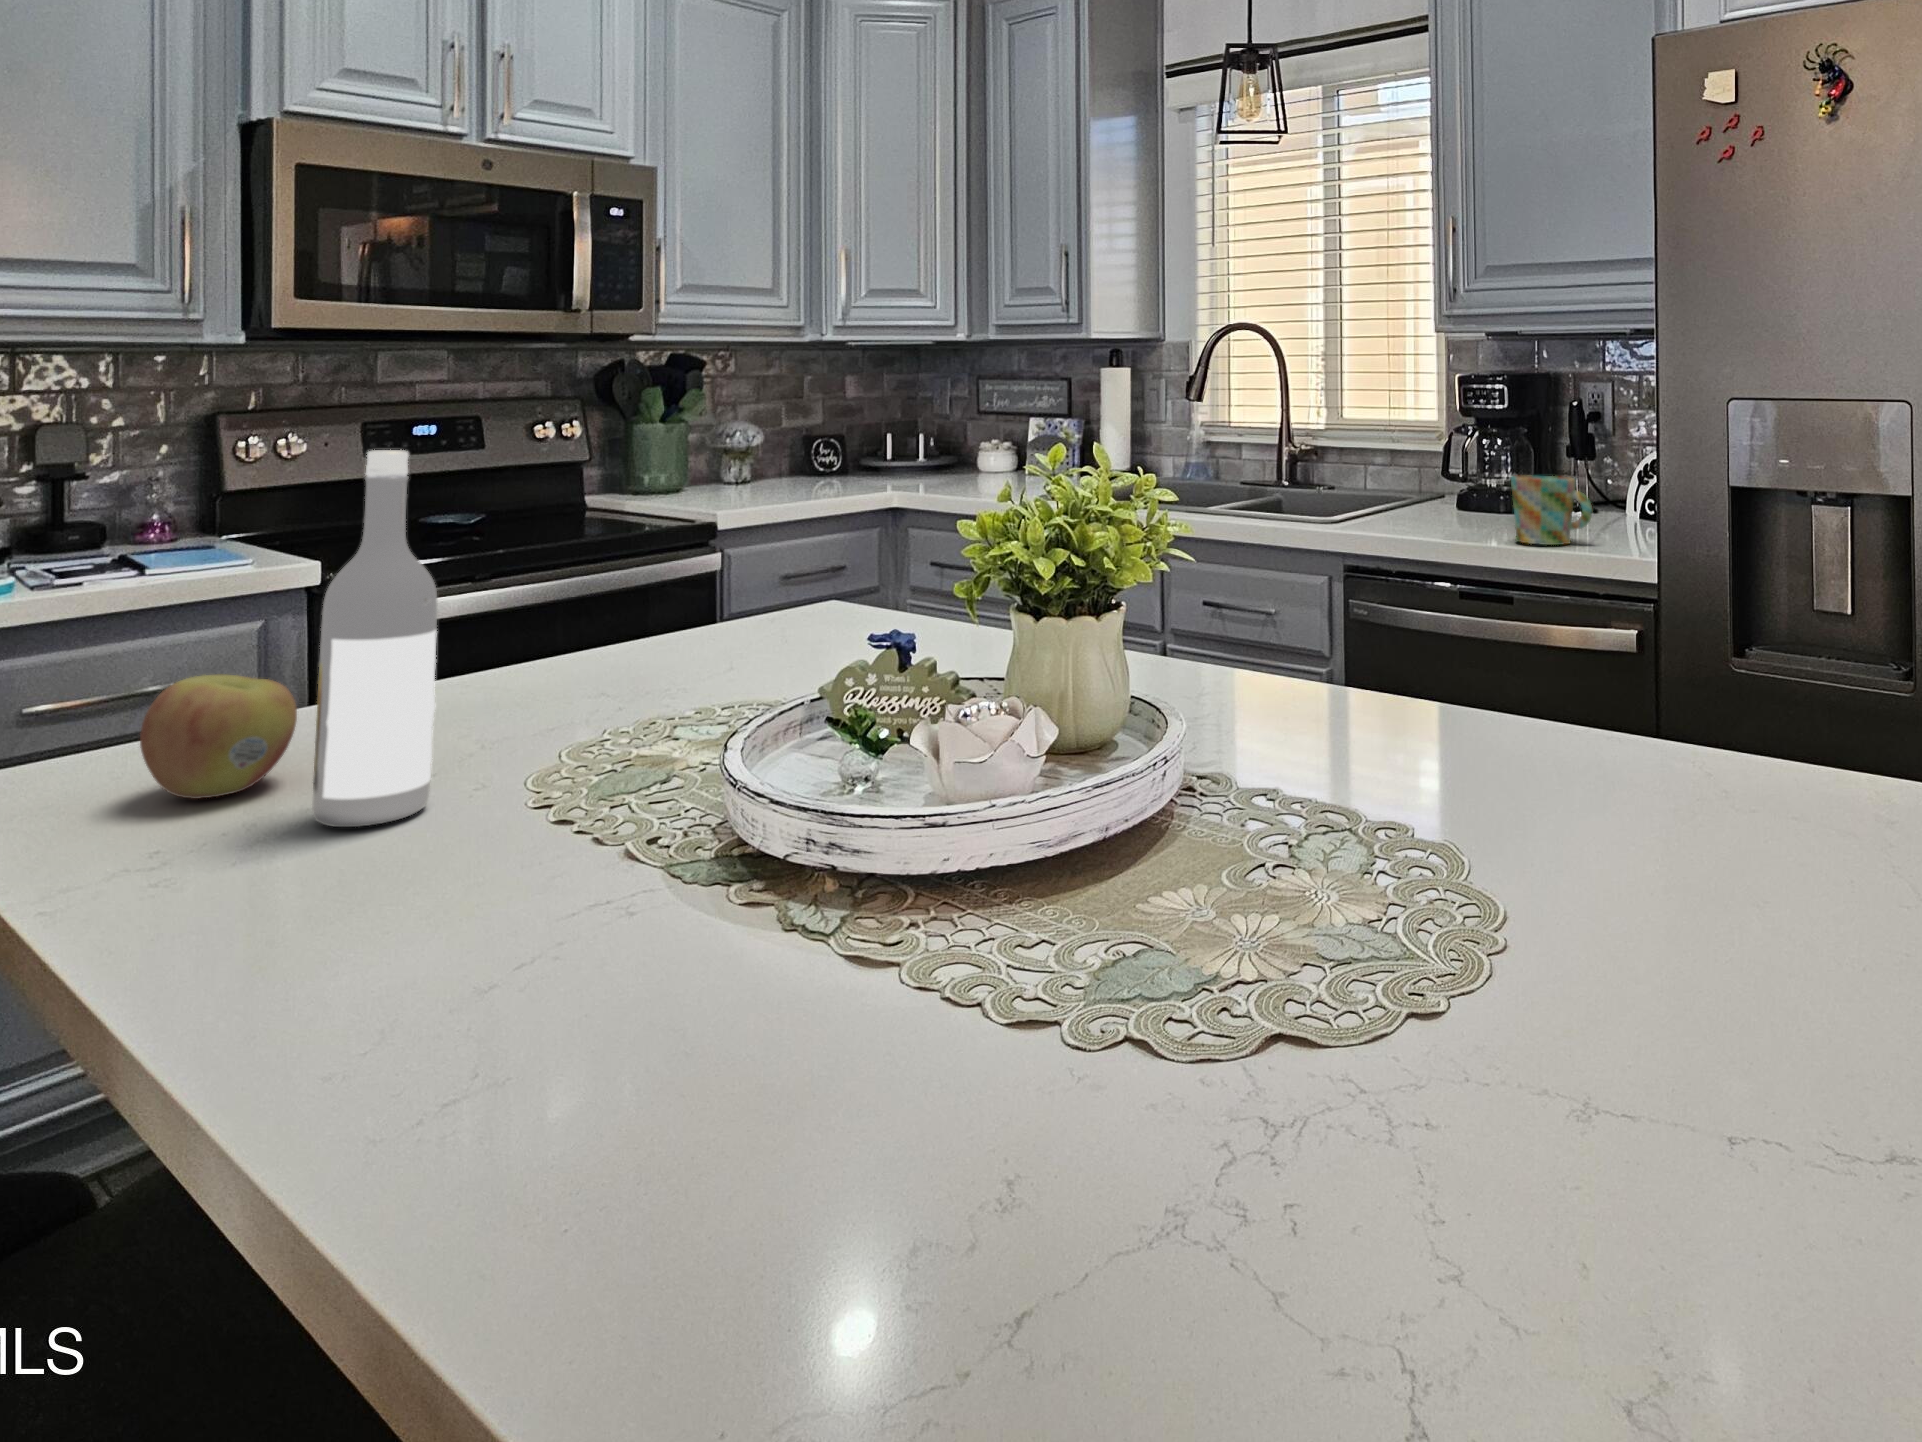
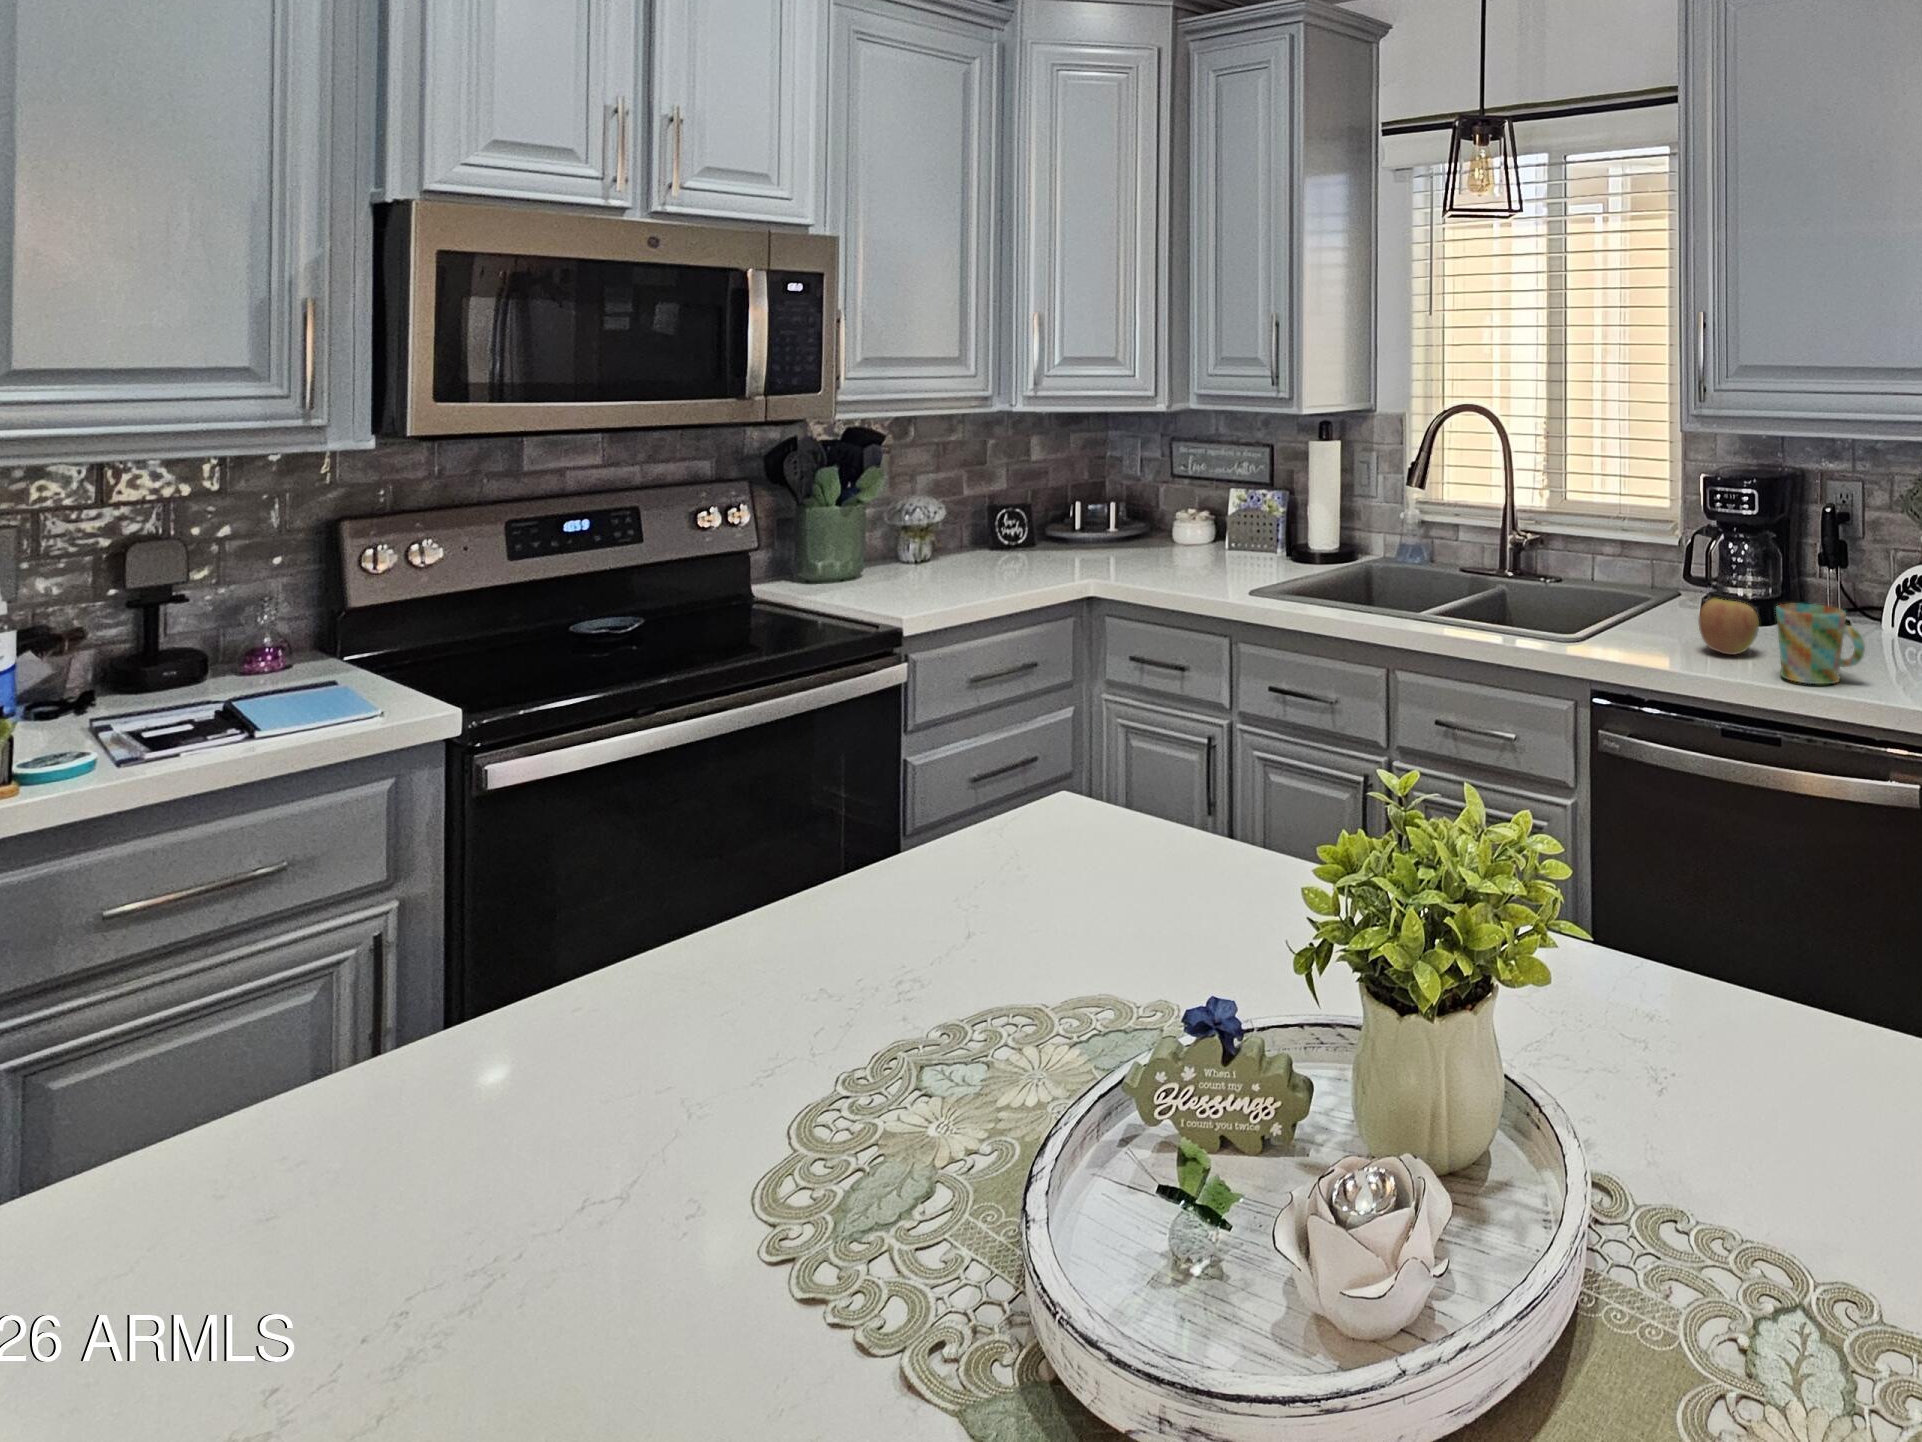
wine bottle: present [312,450,437,827] -> none [462,795,630,1320]
apple: present [140,675,297,799] -> present [1699,599,1759,655]

